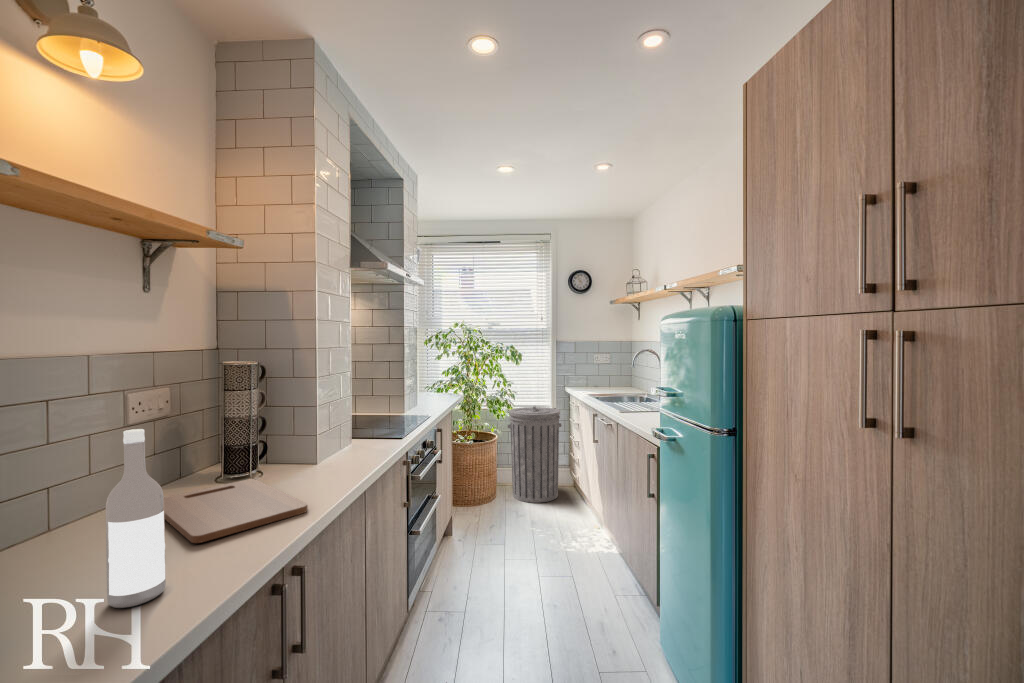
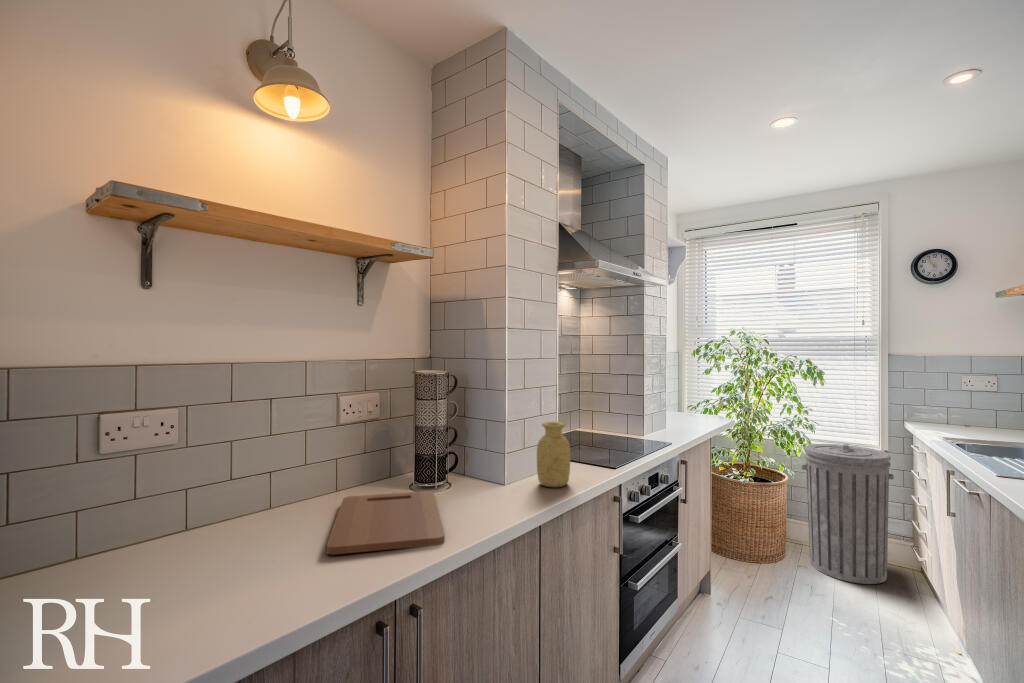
vase: none [347,402,378,458] -> present [537,422,570,487]
wine bottle: present [106,429,166,608] -> none [212,436,264,611]

